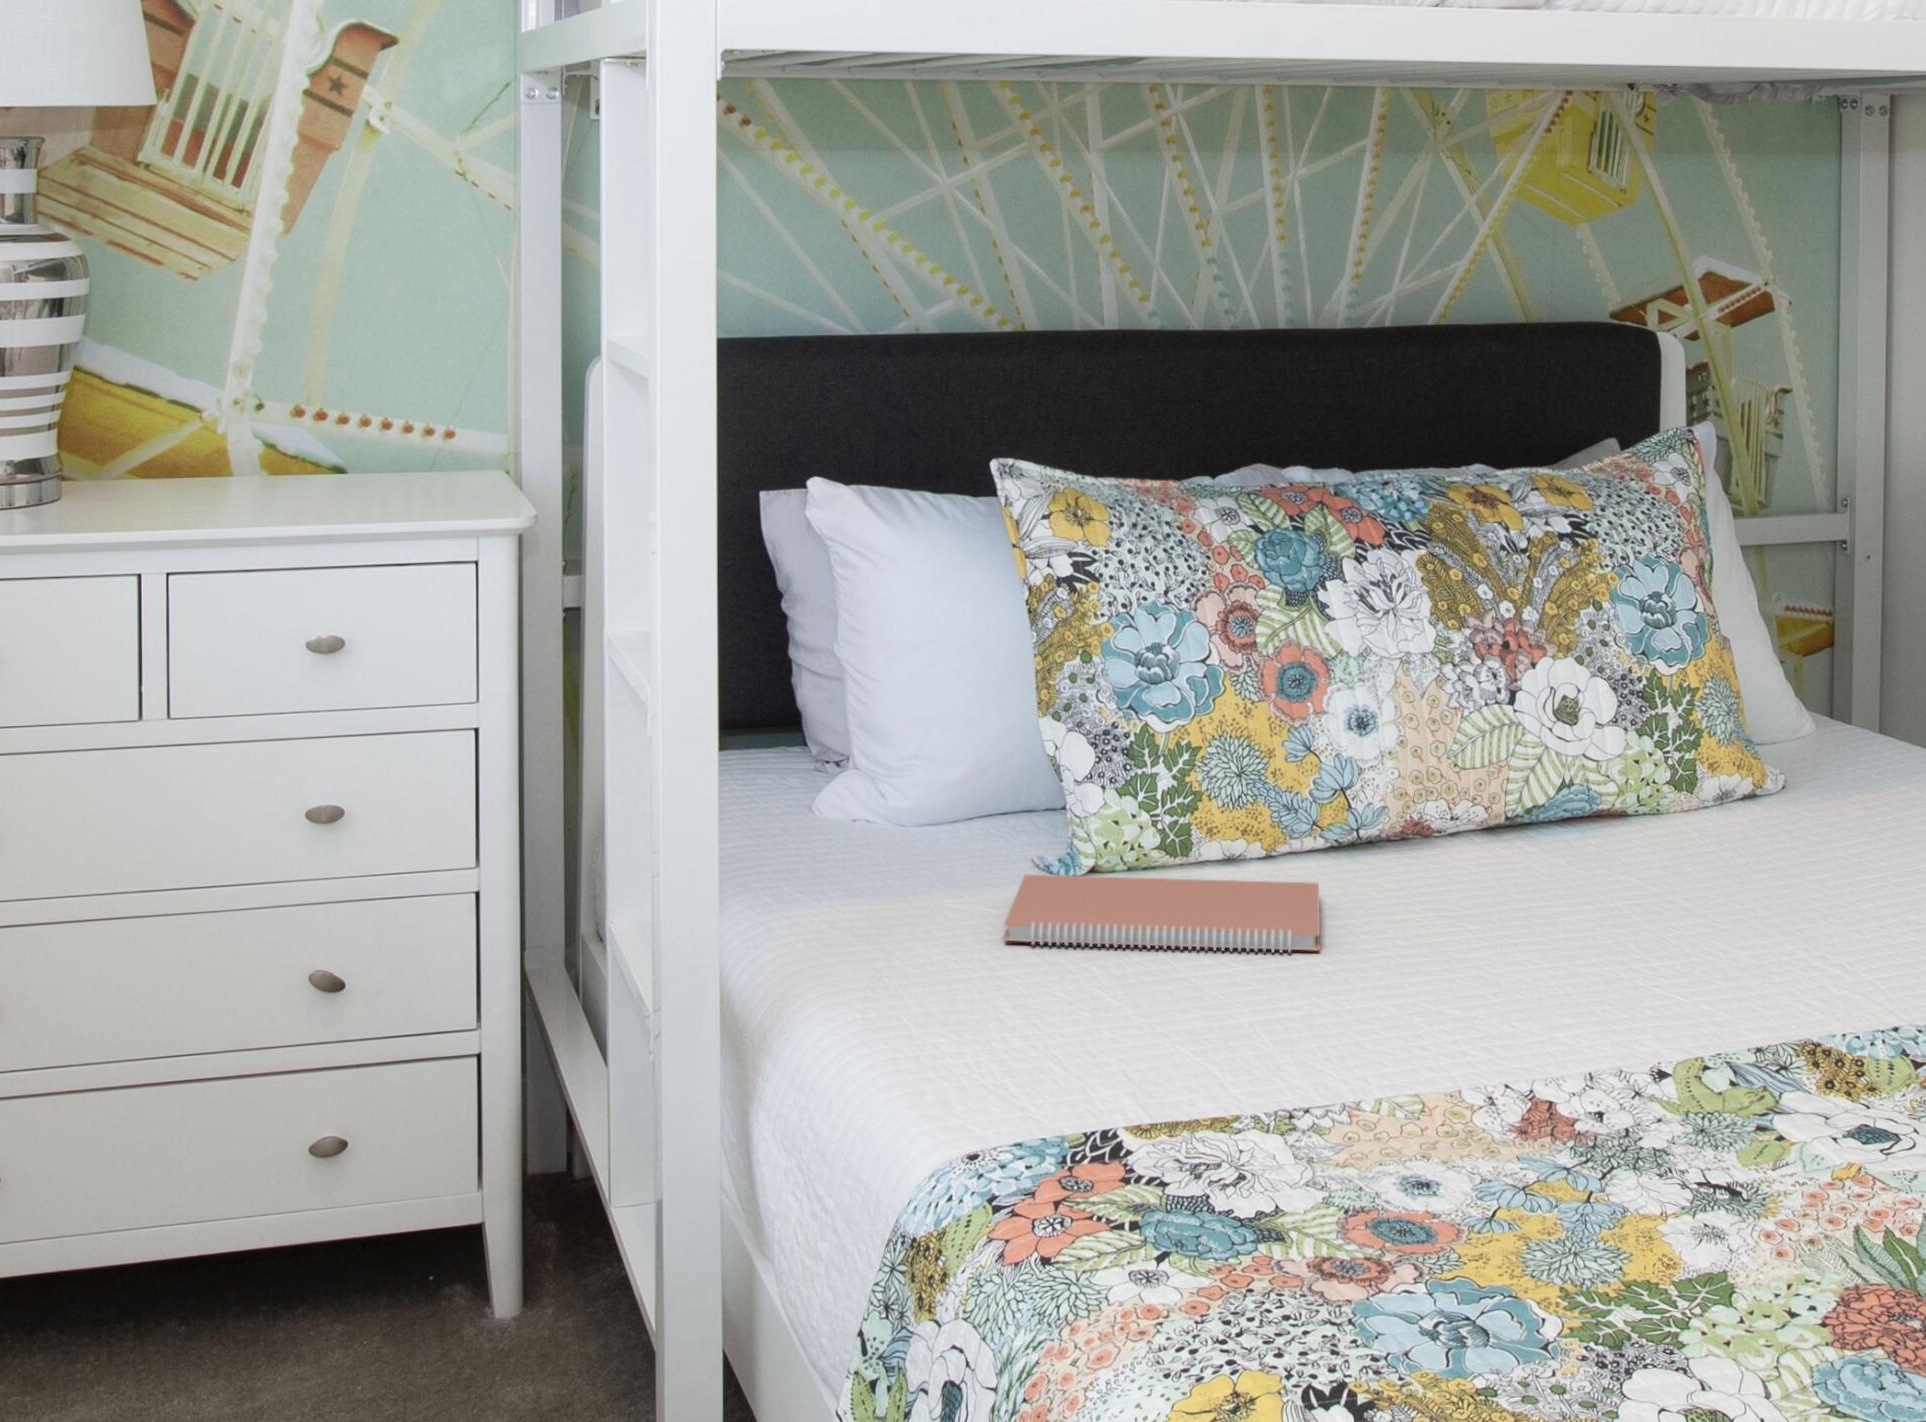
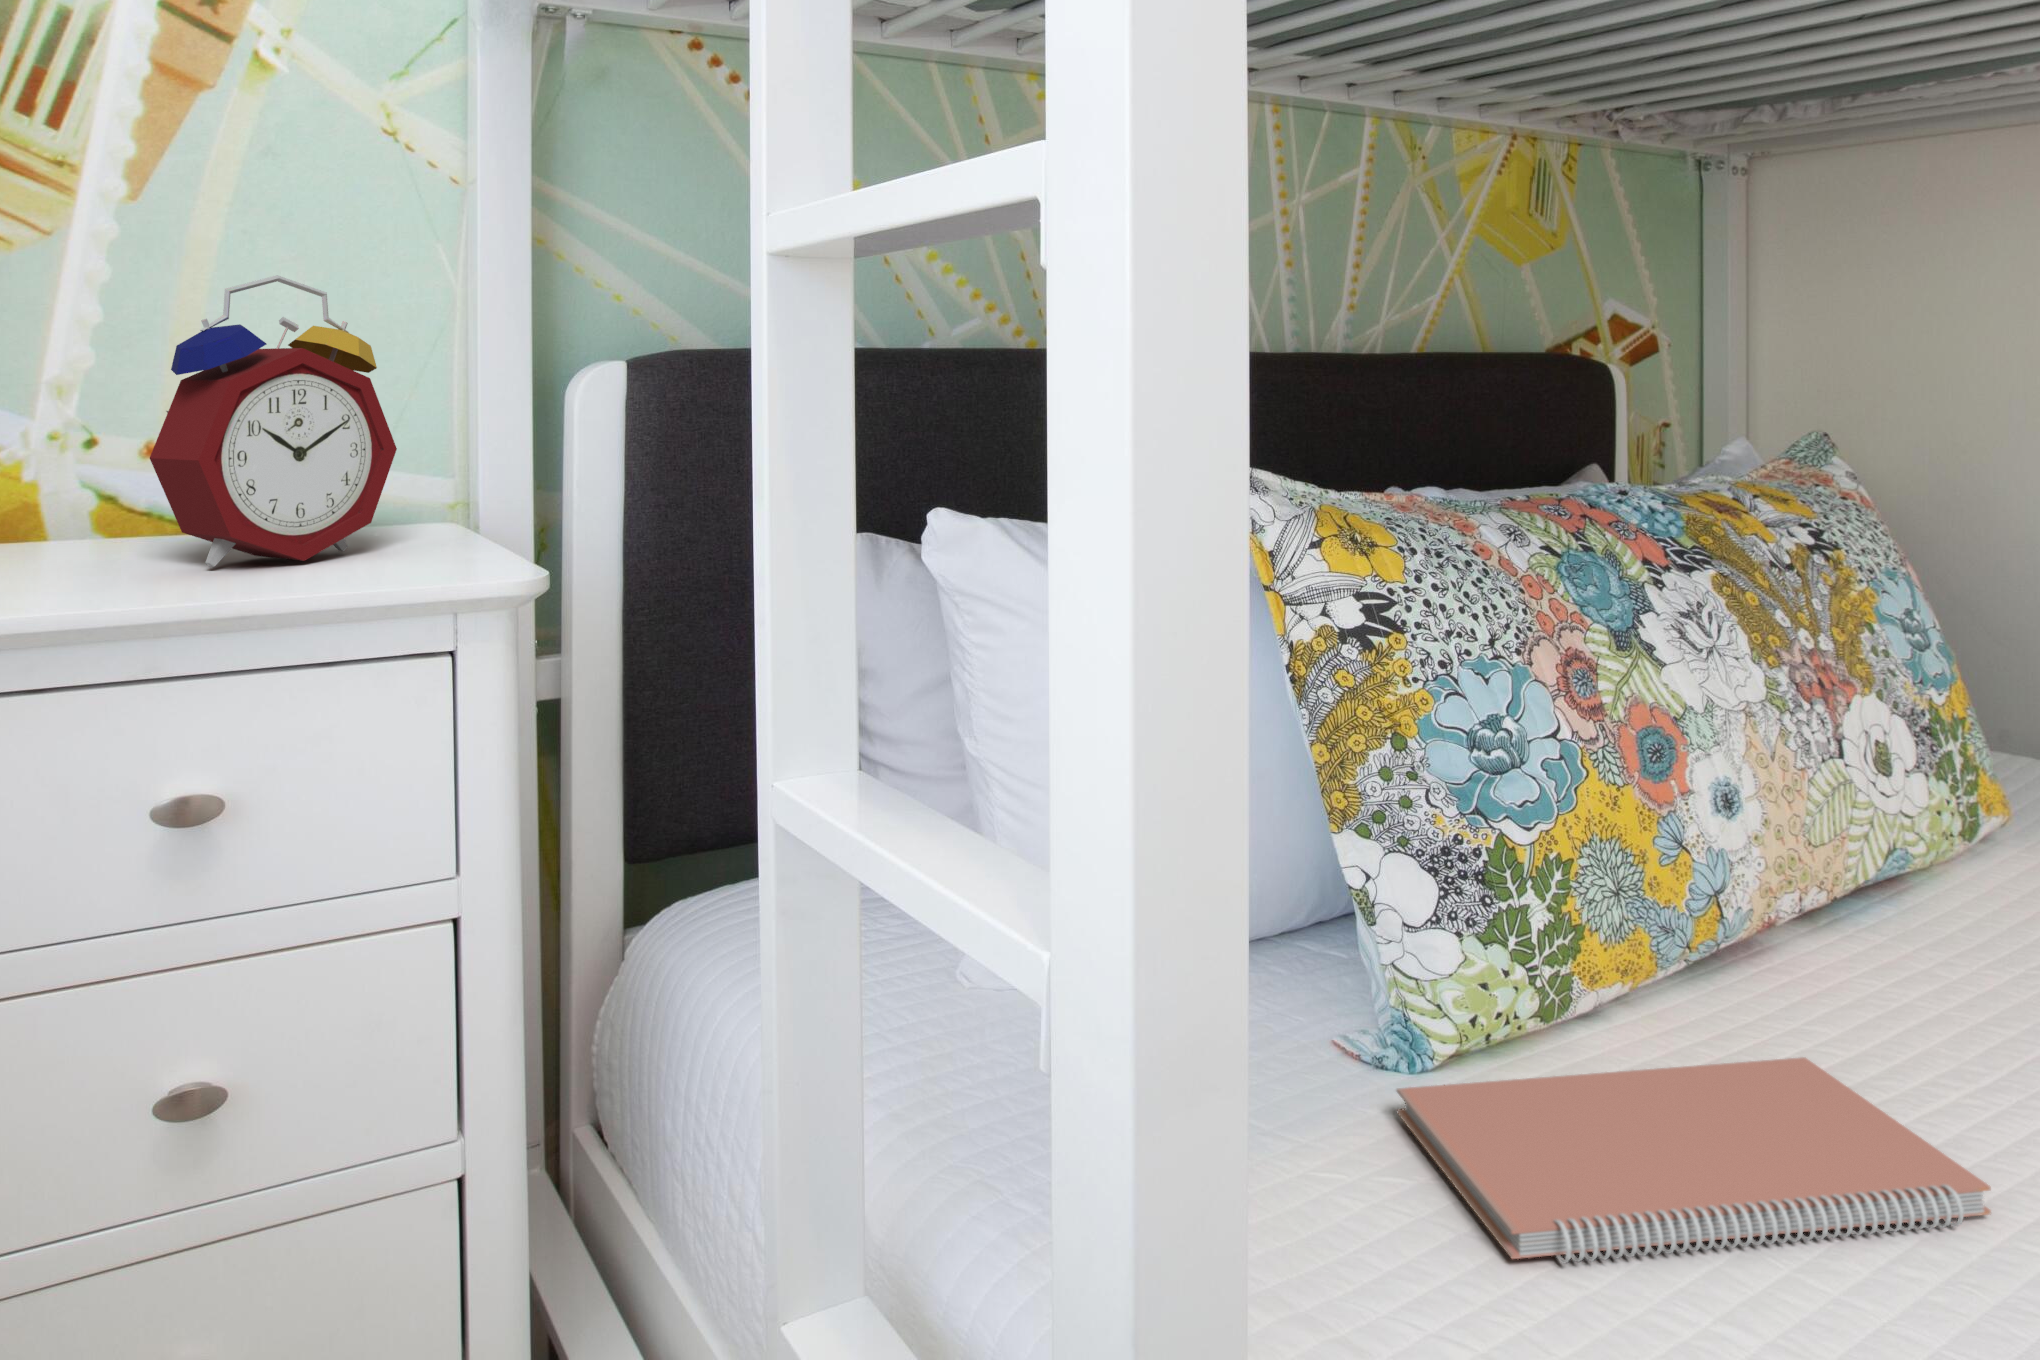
alarm clock: none [291,311,447,504] -> present [150,275,397,567]

